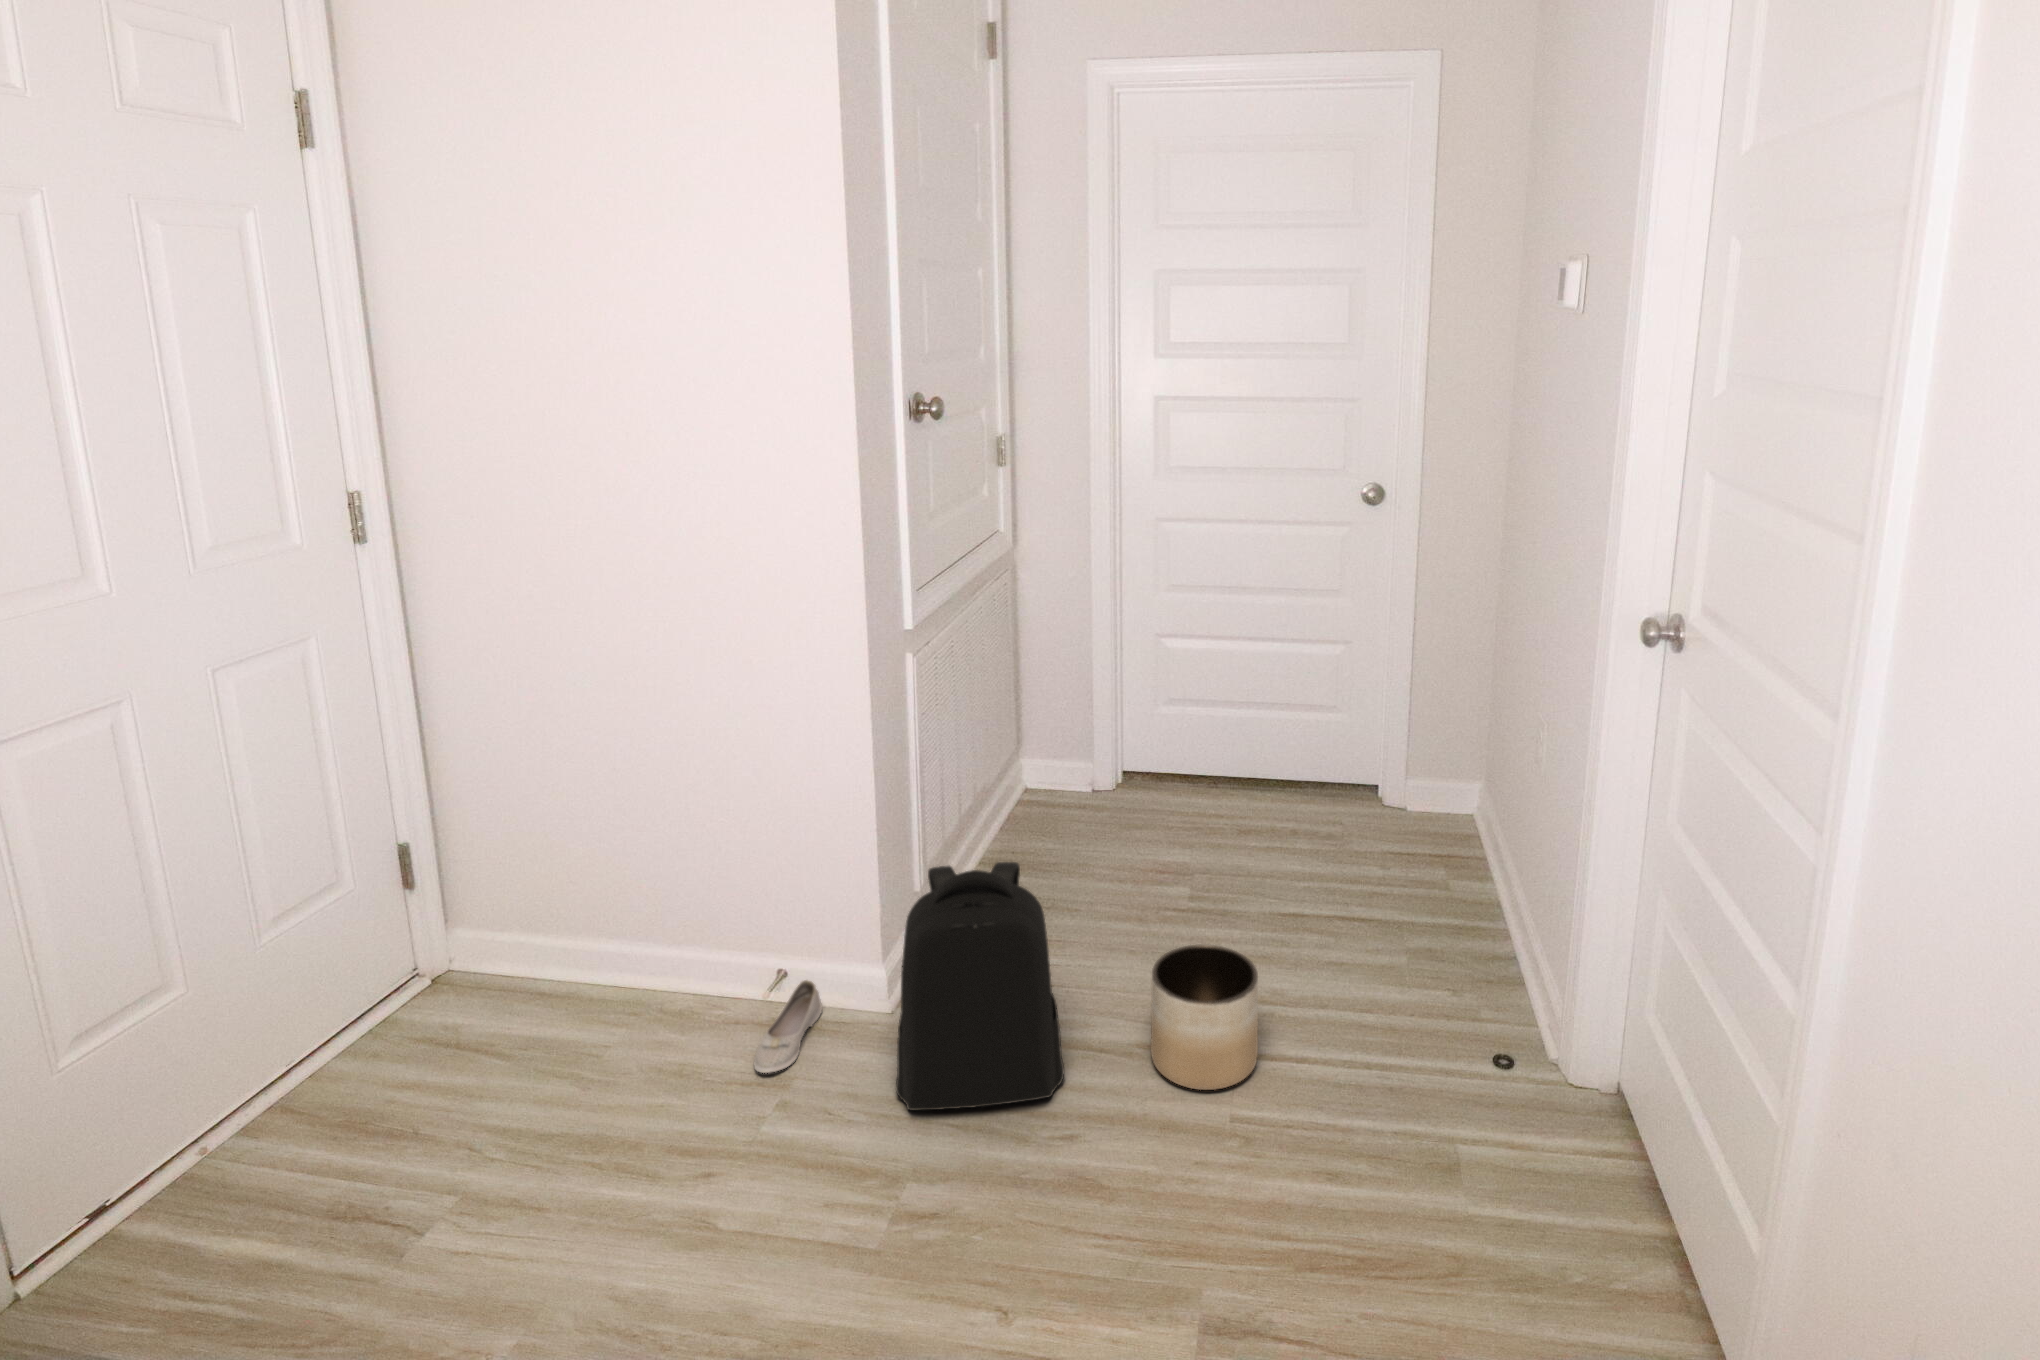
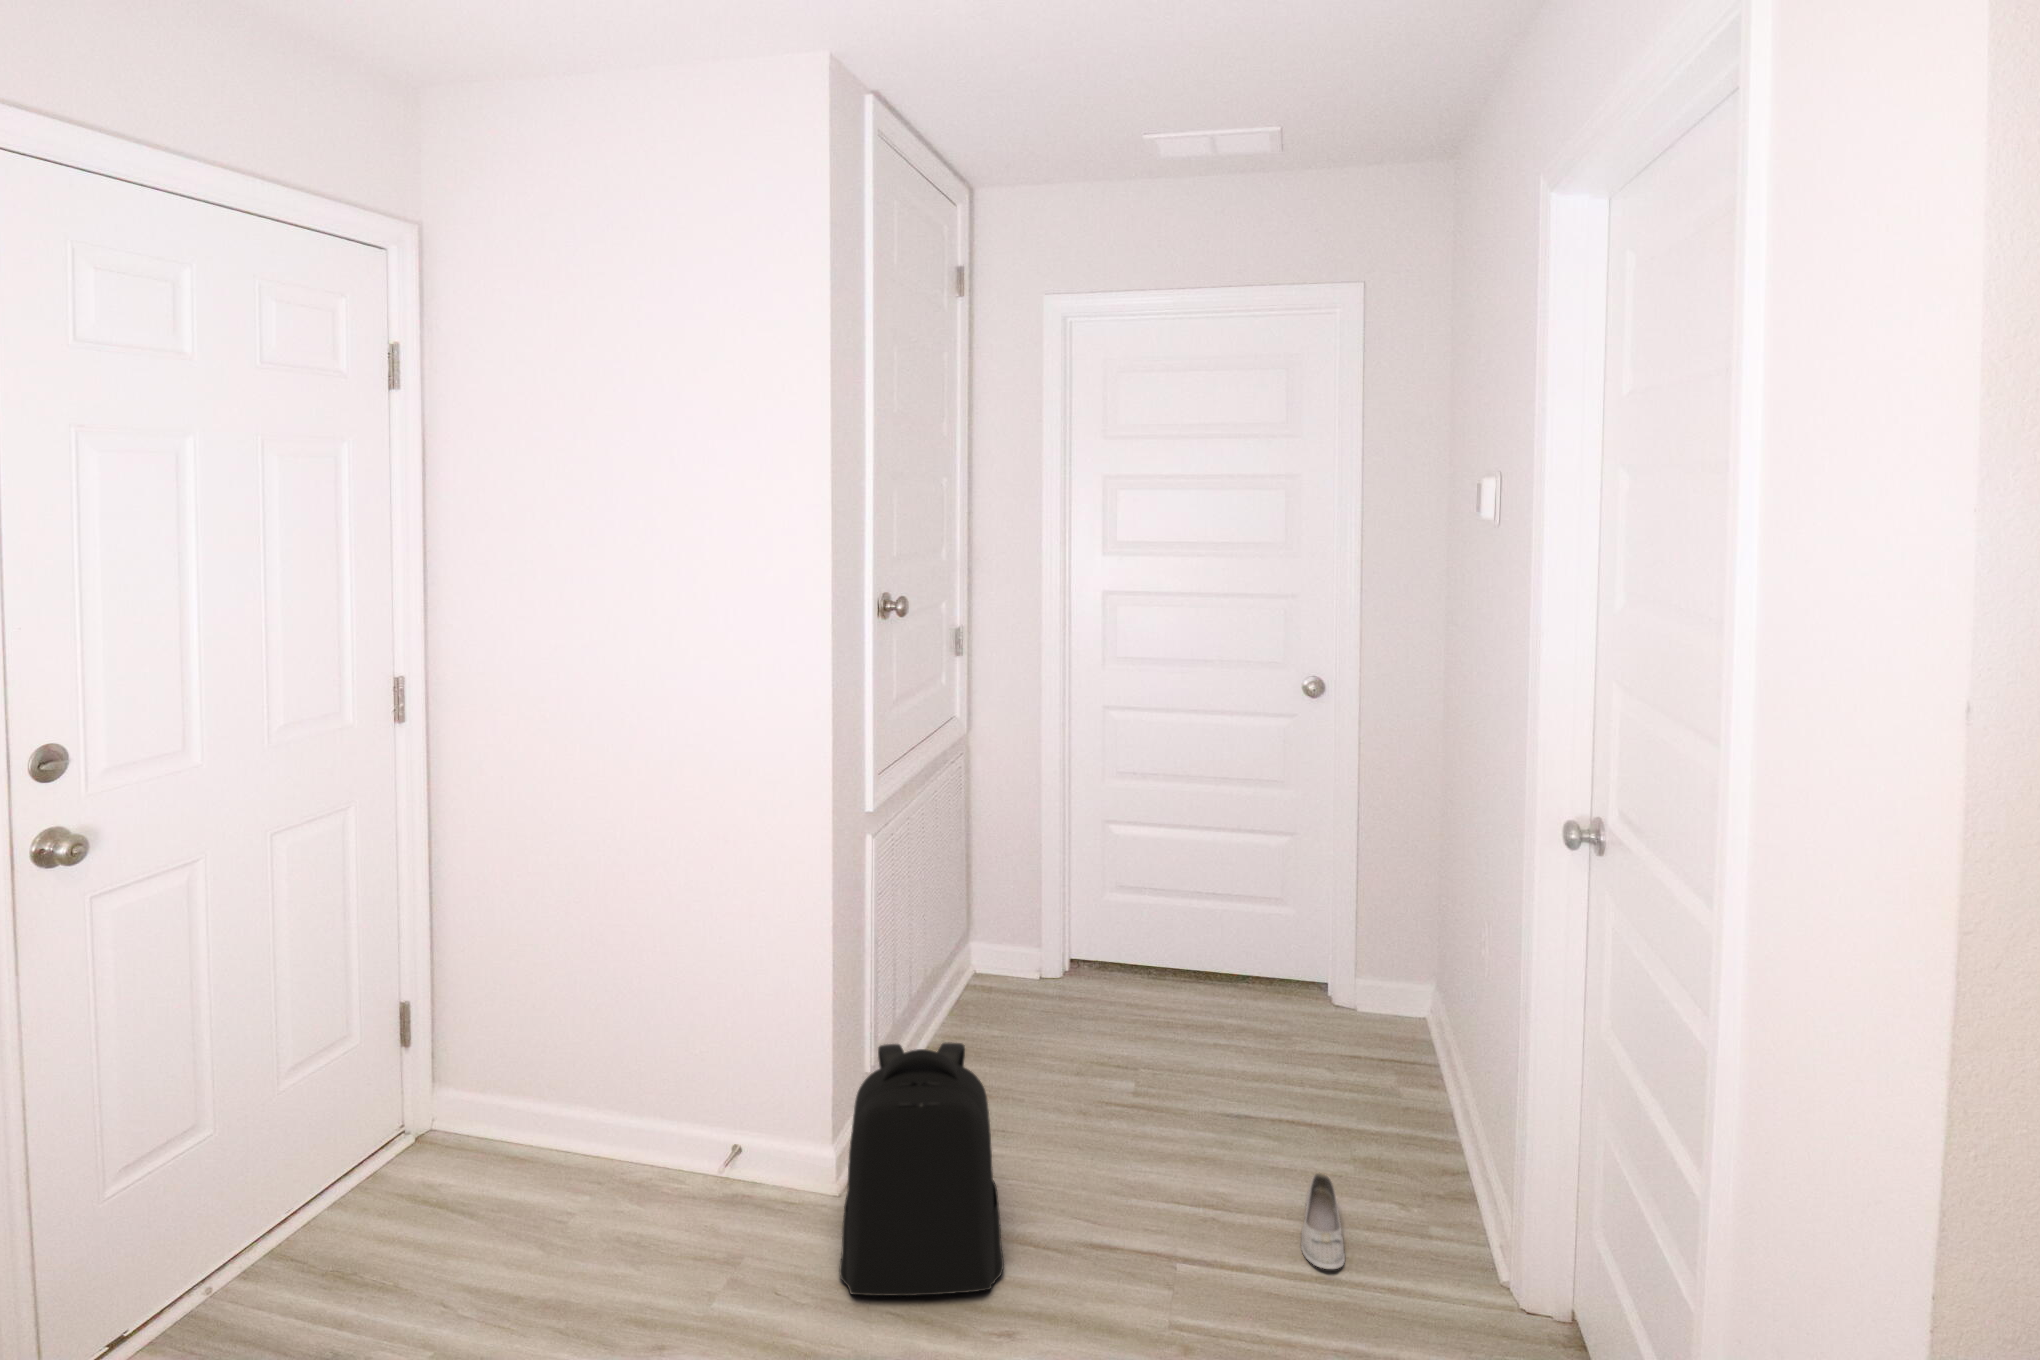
planter: present [1151,944,1258,1090] -> none [1091,1138,1198,1293]
shoe: present [754,980,822,1073] -> present [1301,1173,1345,1269]

